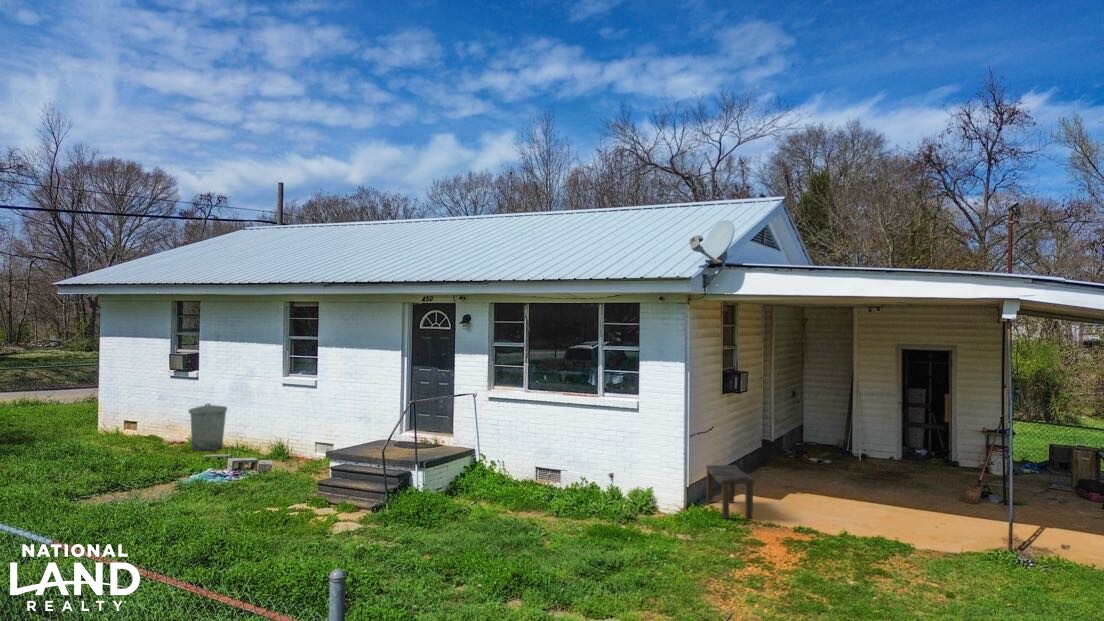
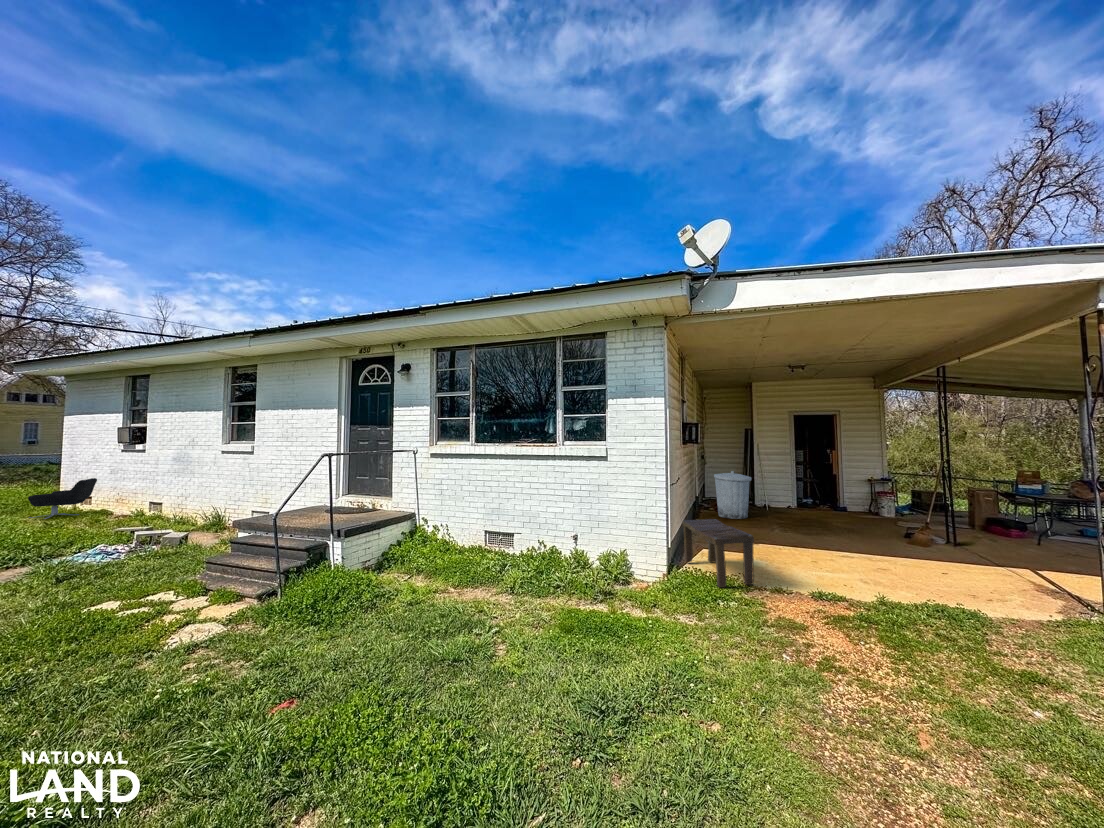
lounge chair: none [94,403,147,441] -> present [28,478,97,519]
trash can: present [189,404,227,451] -> present [714,471,751,519]

